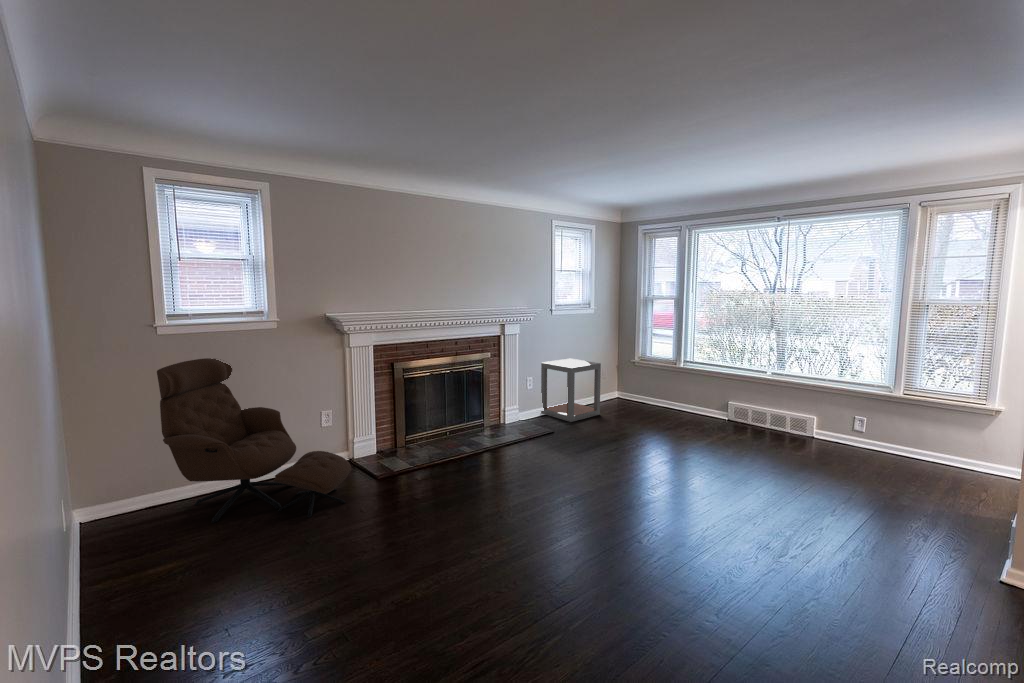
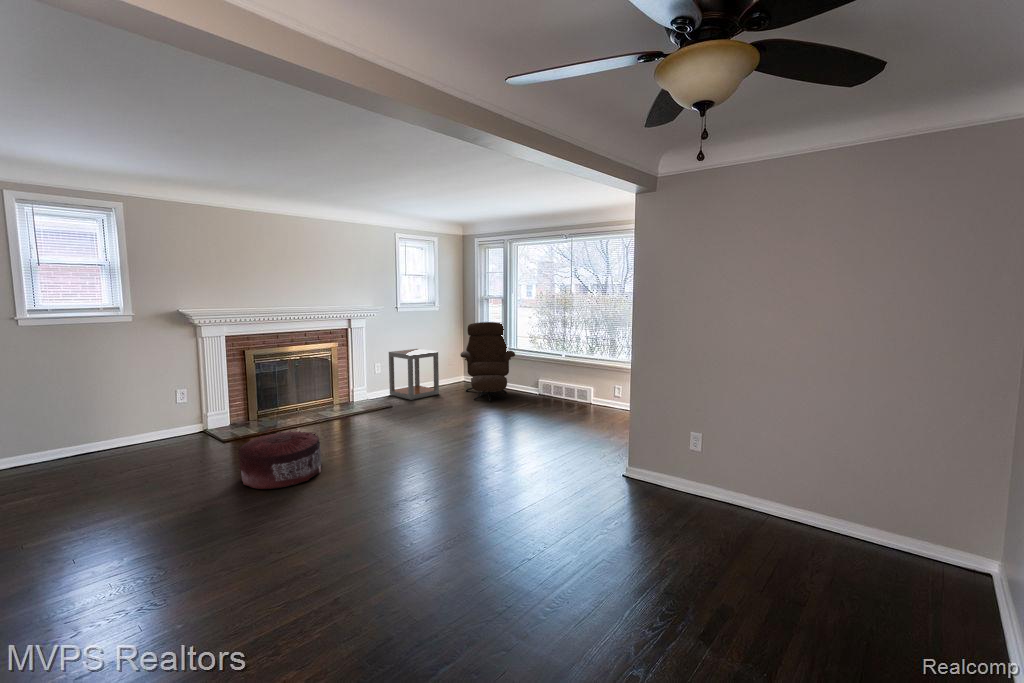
lounge chair: present [157,358,351,523] -> present [460,322,515,402]
pouf: none [420,480,524,578] -> present [238,431,322,489]

